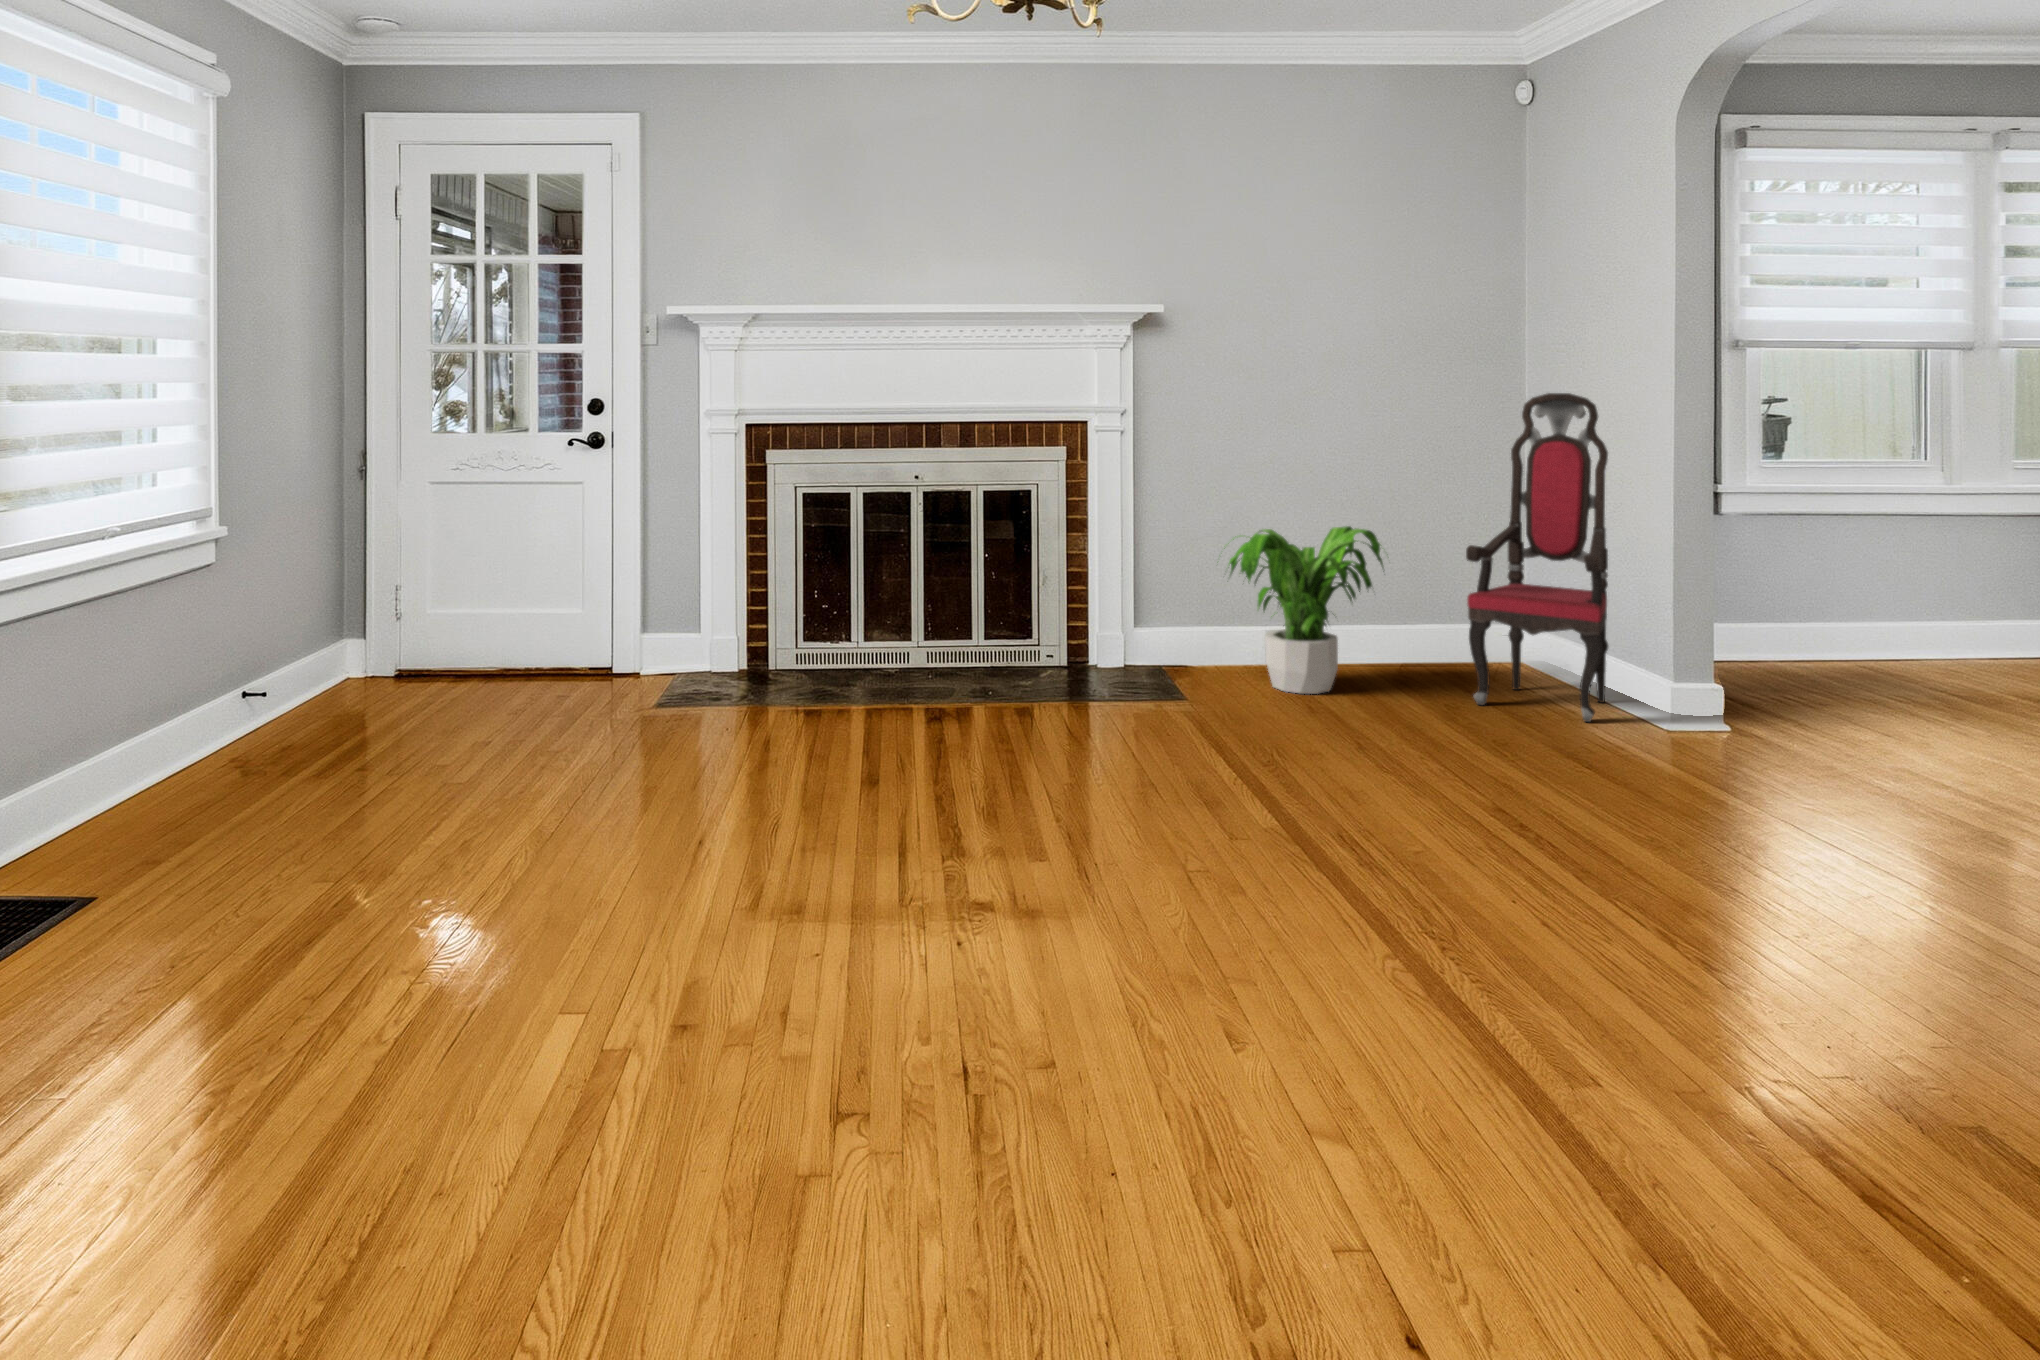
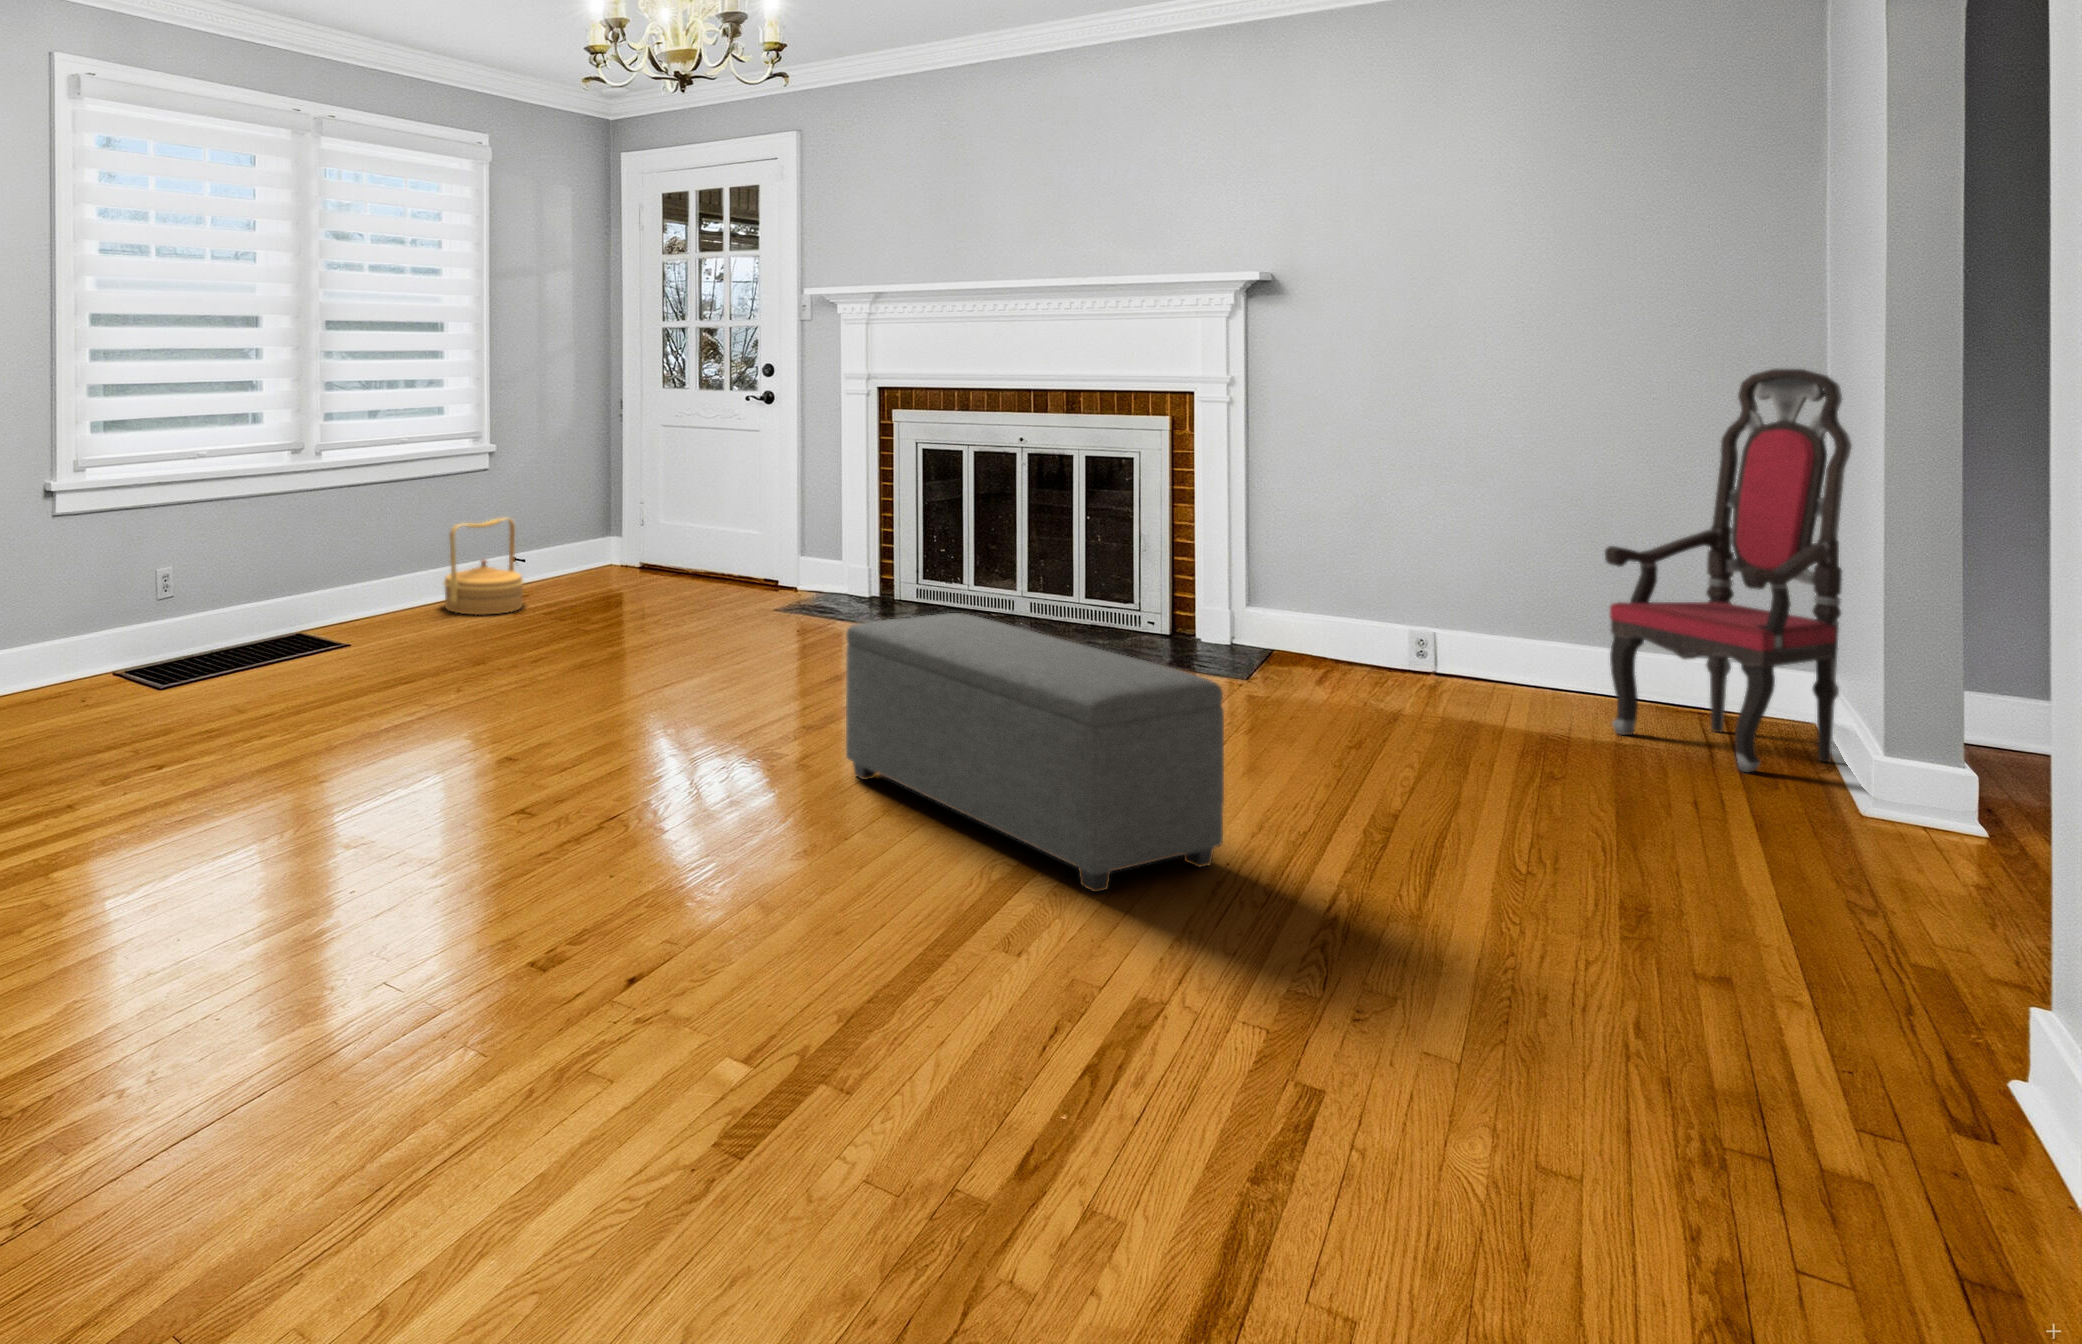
potted plant: present [1224,526,1383,694] -> none [1311,513,1539,693]
woven basket: none [169,632,308,794] -> present [444,518,523,615]
ottoman: none [1073,692,1521,996] -> present [846,613,1224,892]

